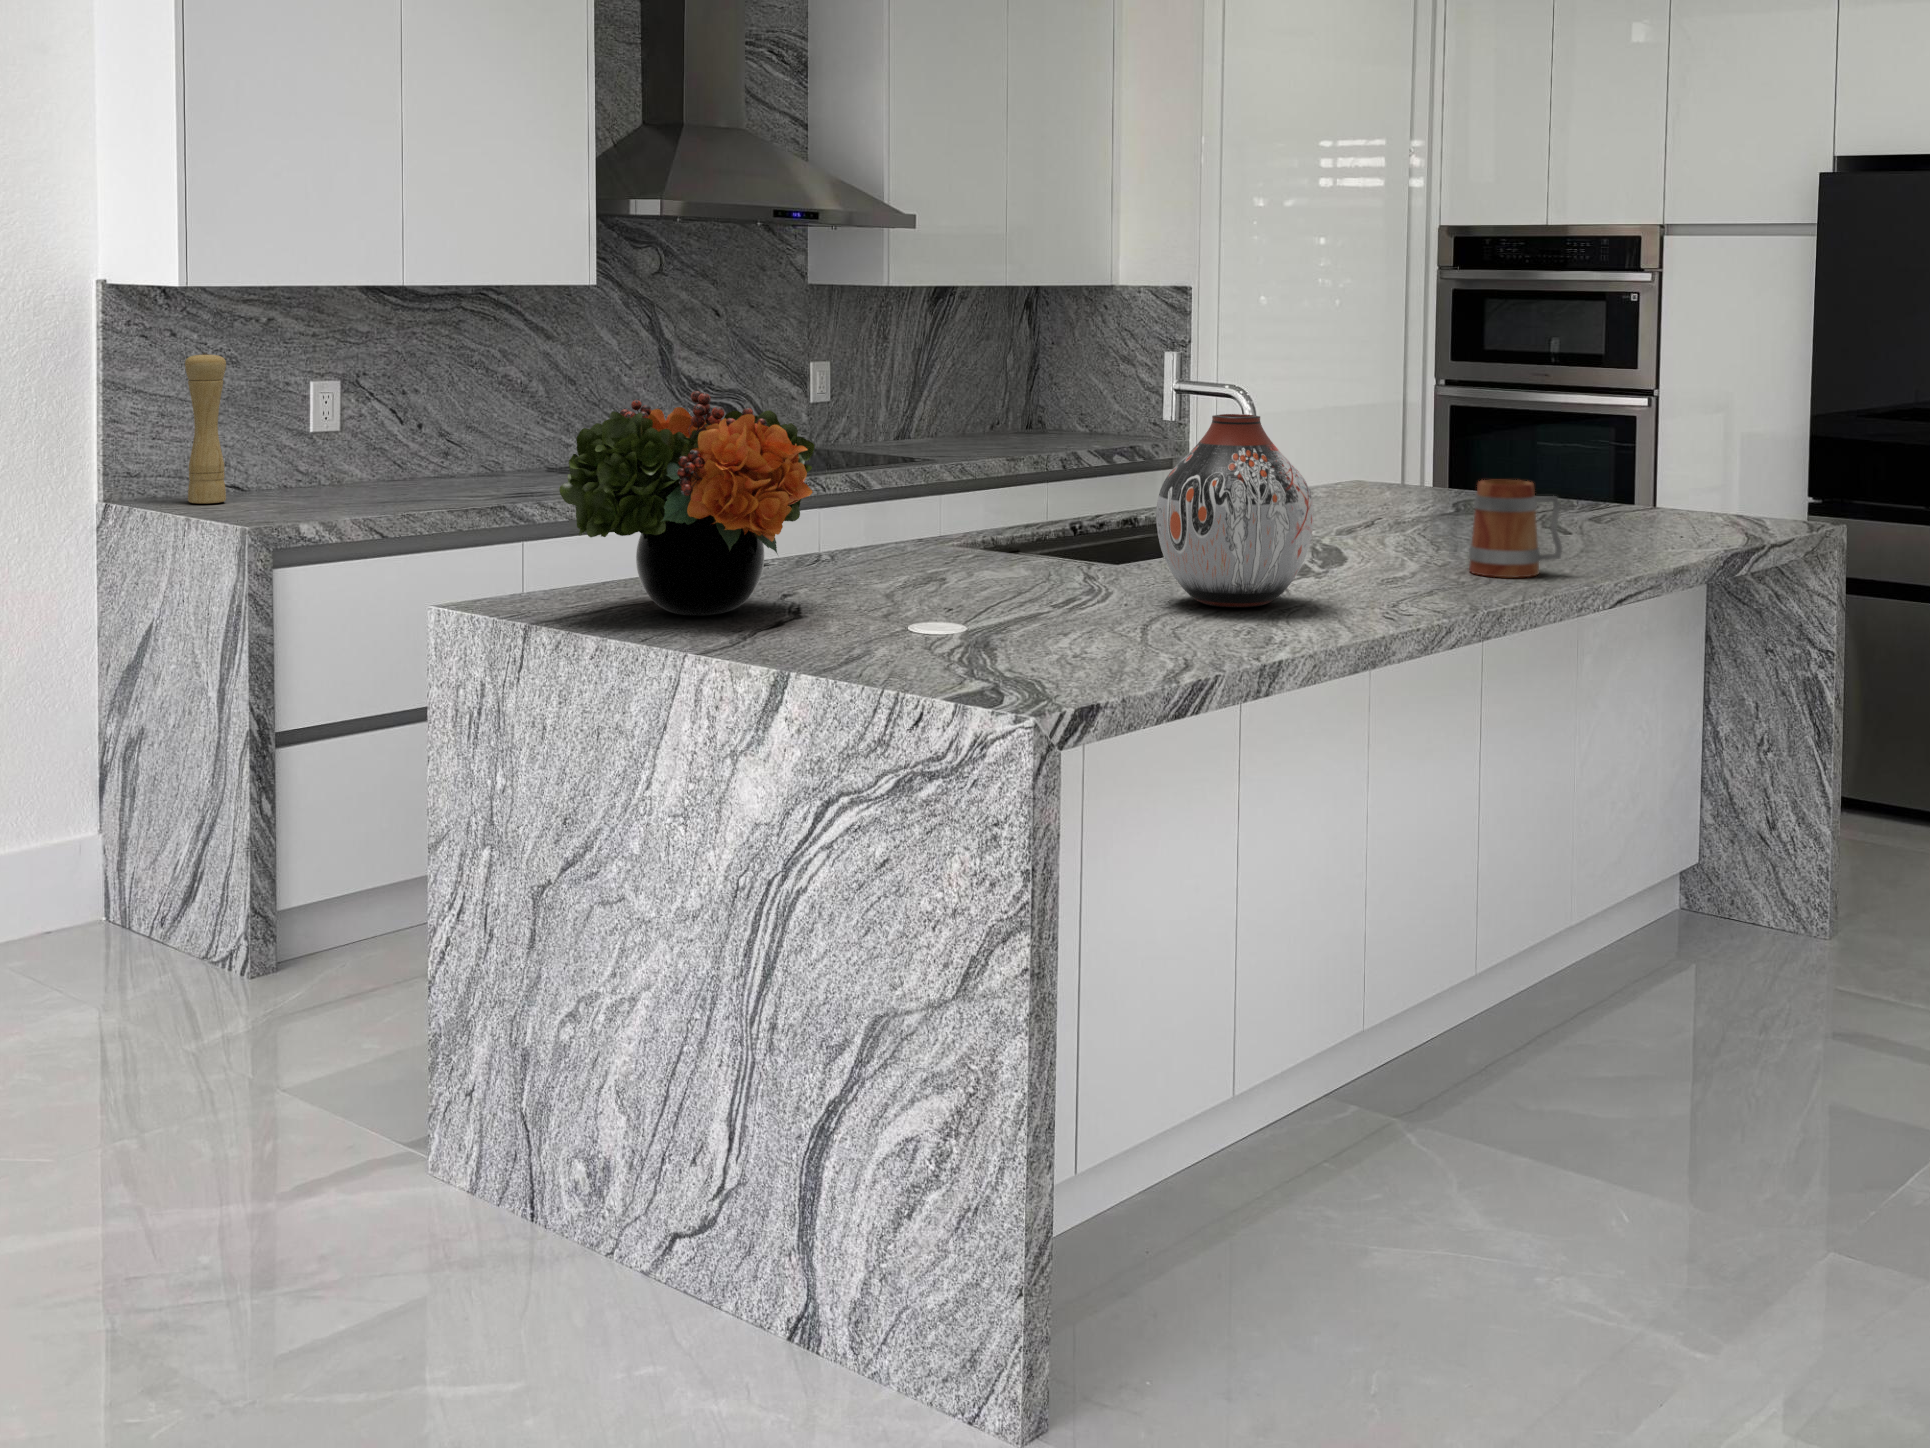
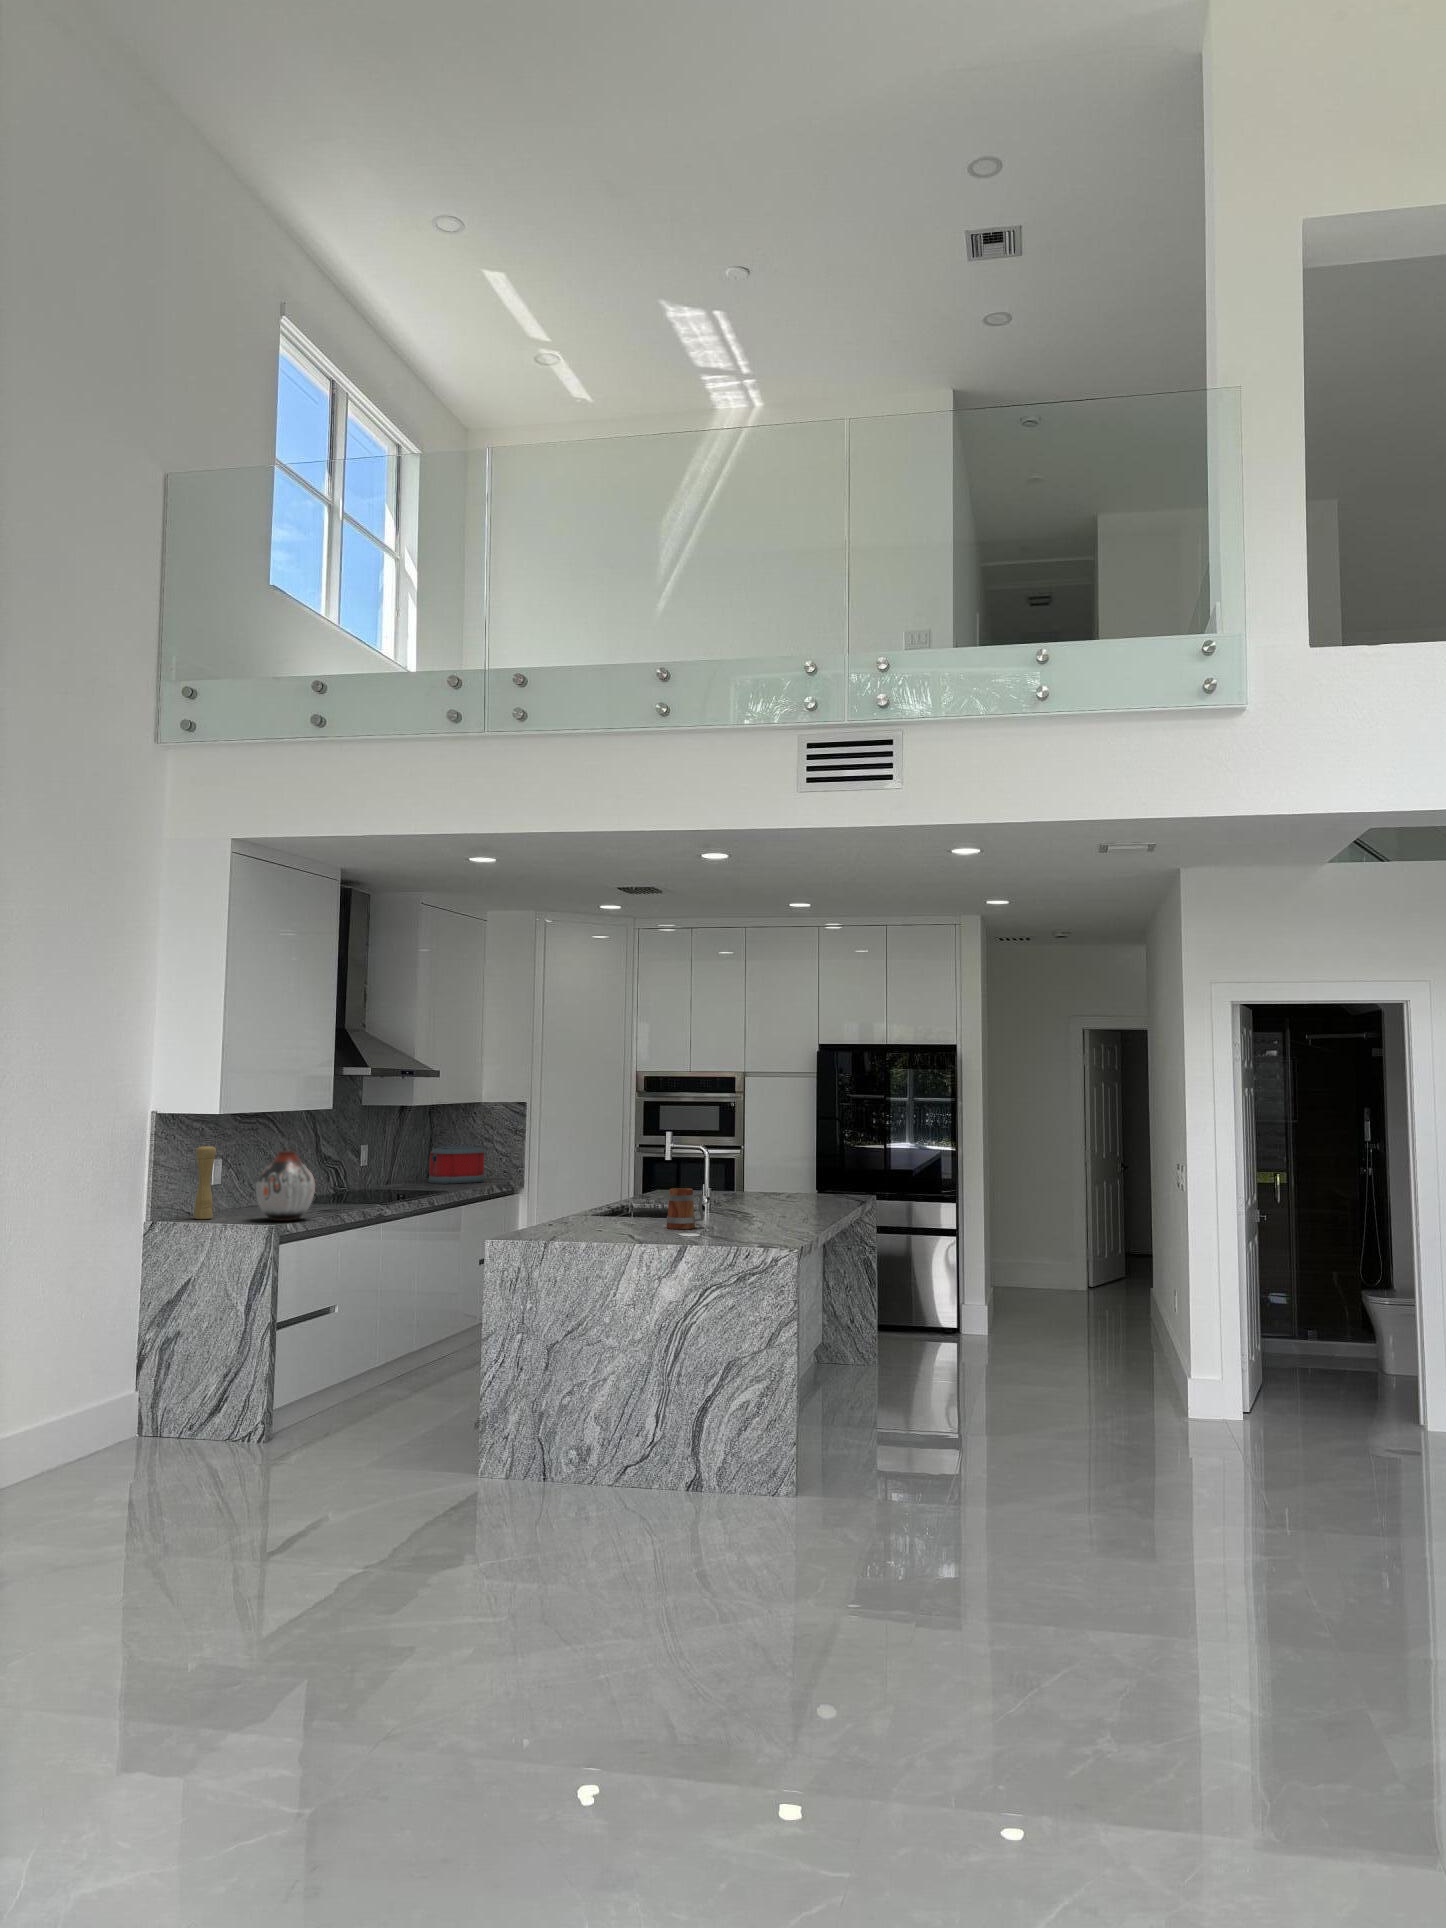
toaster: none [969,372,1083,447] -> present [428,1146,484,1184]
flower arrangement: present [559,391,814,616] -> none [551,1151,644,1236]
vase: present [1156,414,1313,607] -> present [256,1151,315,1221]
mug: present [1469,480,1562,577] -> present [666,1188,704,1229]

